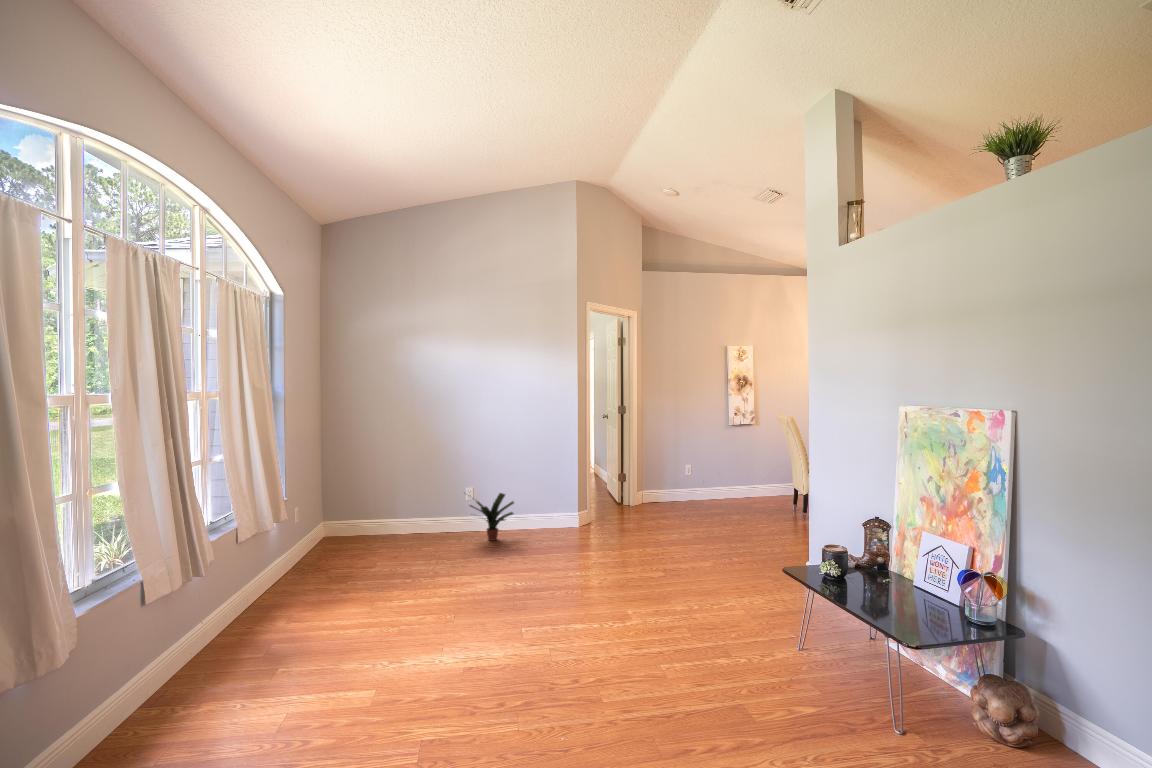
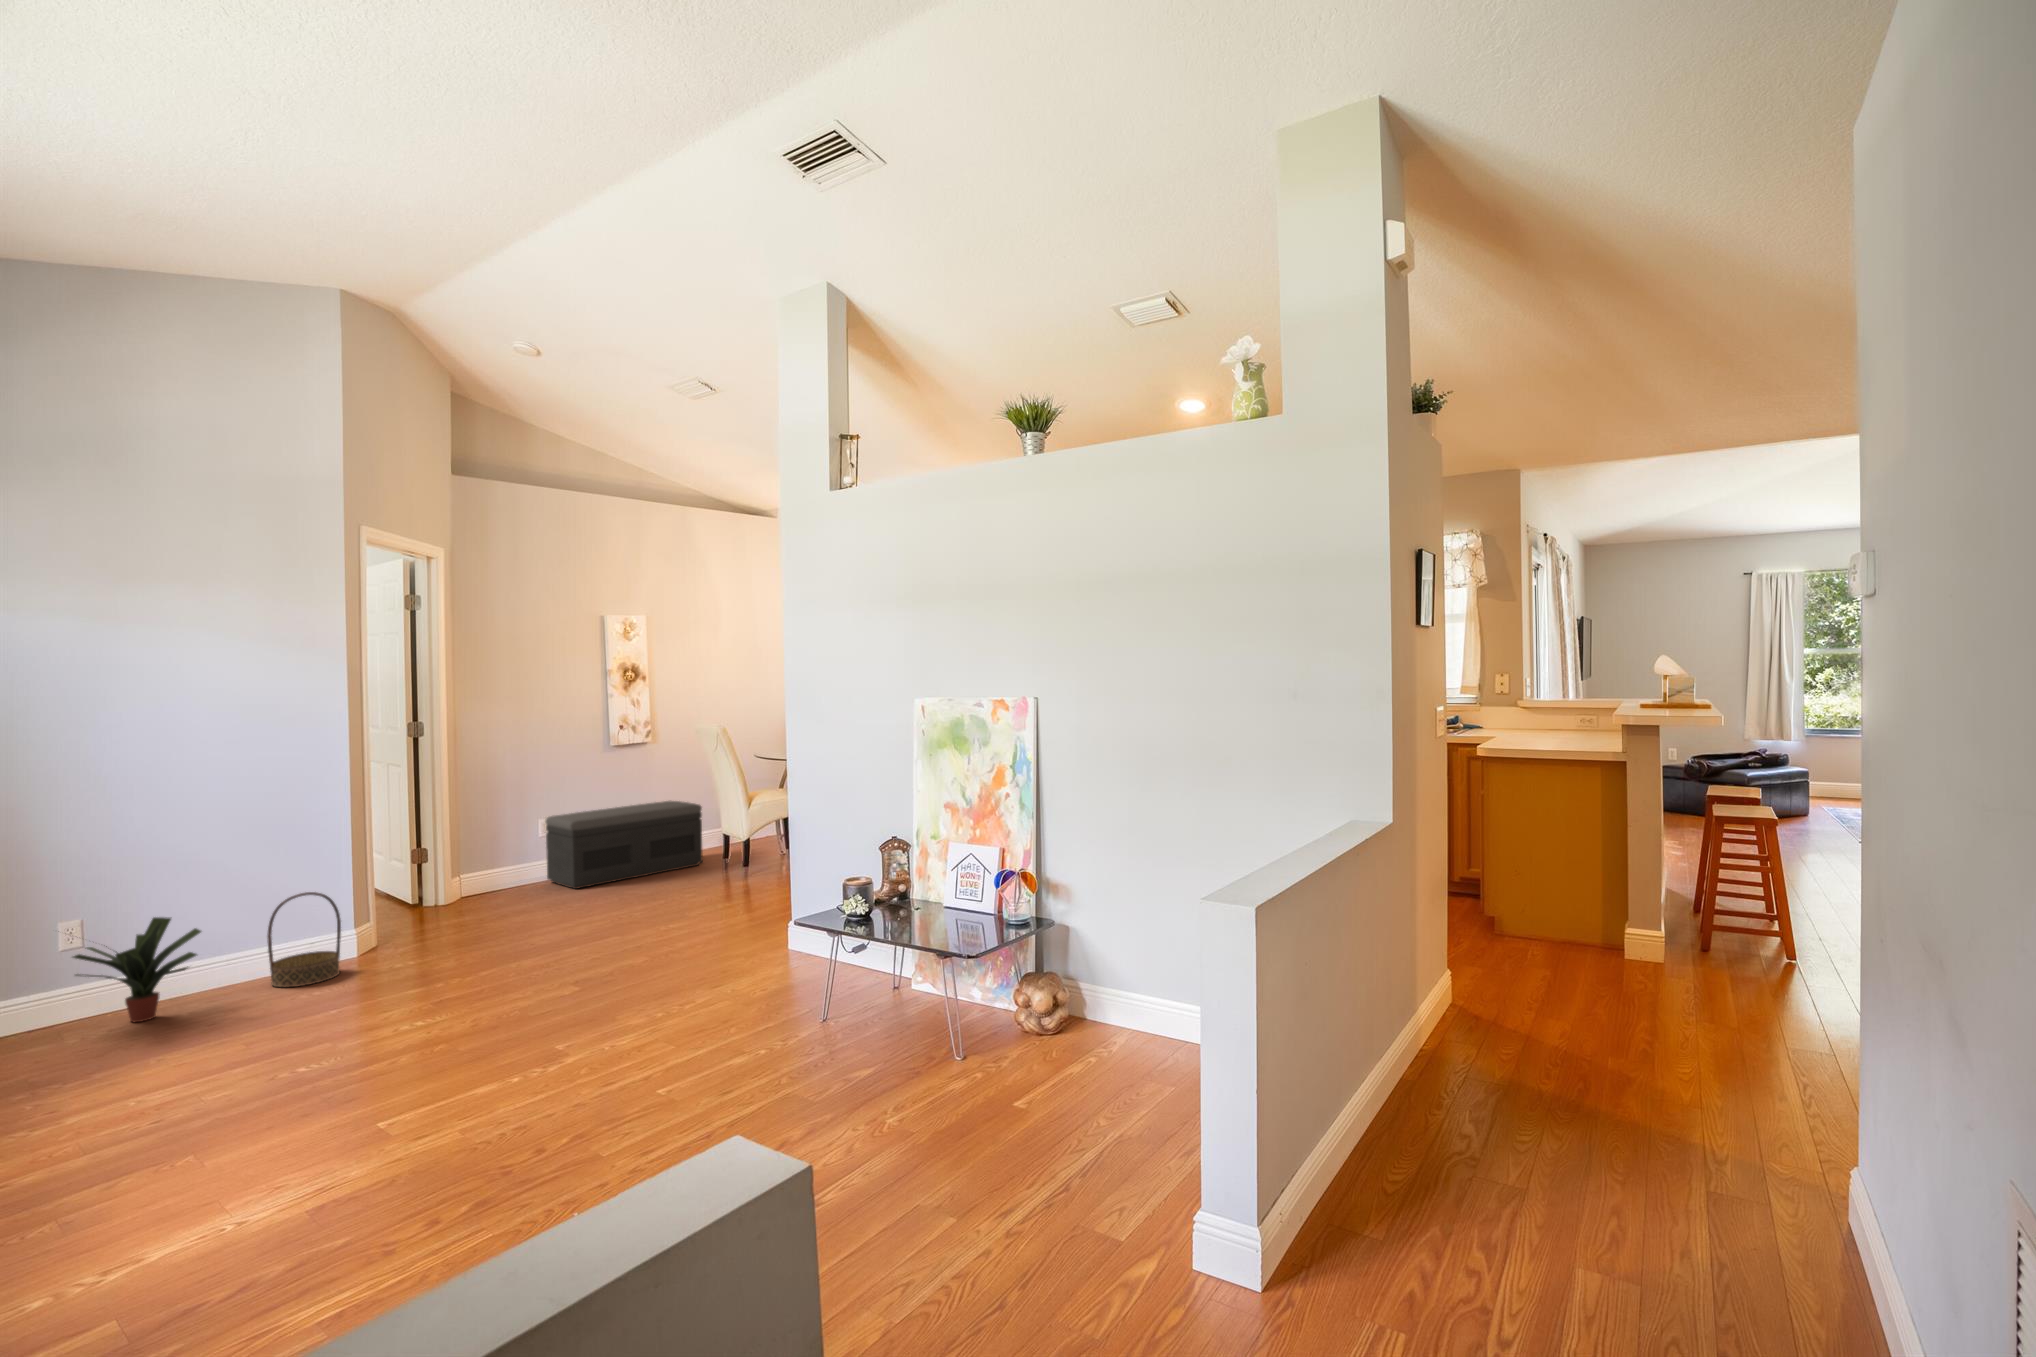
storage bench: none [689,463,784,511] -> present [545,801,703,889]
basket: none [541,491,571,539] -> present [267,892,341,988]

